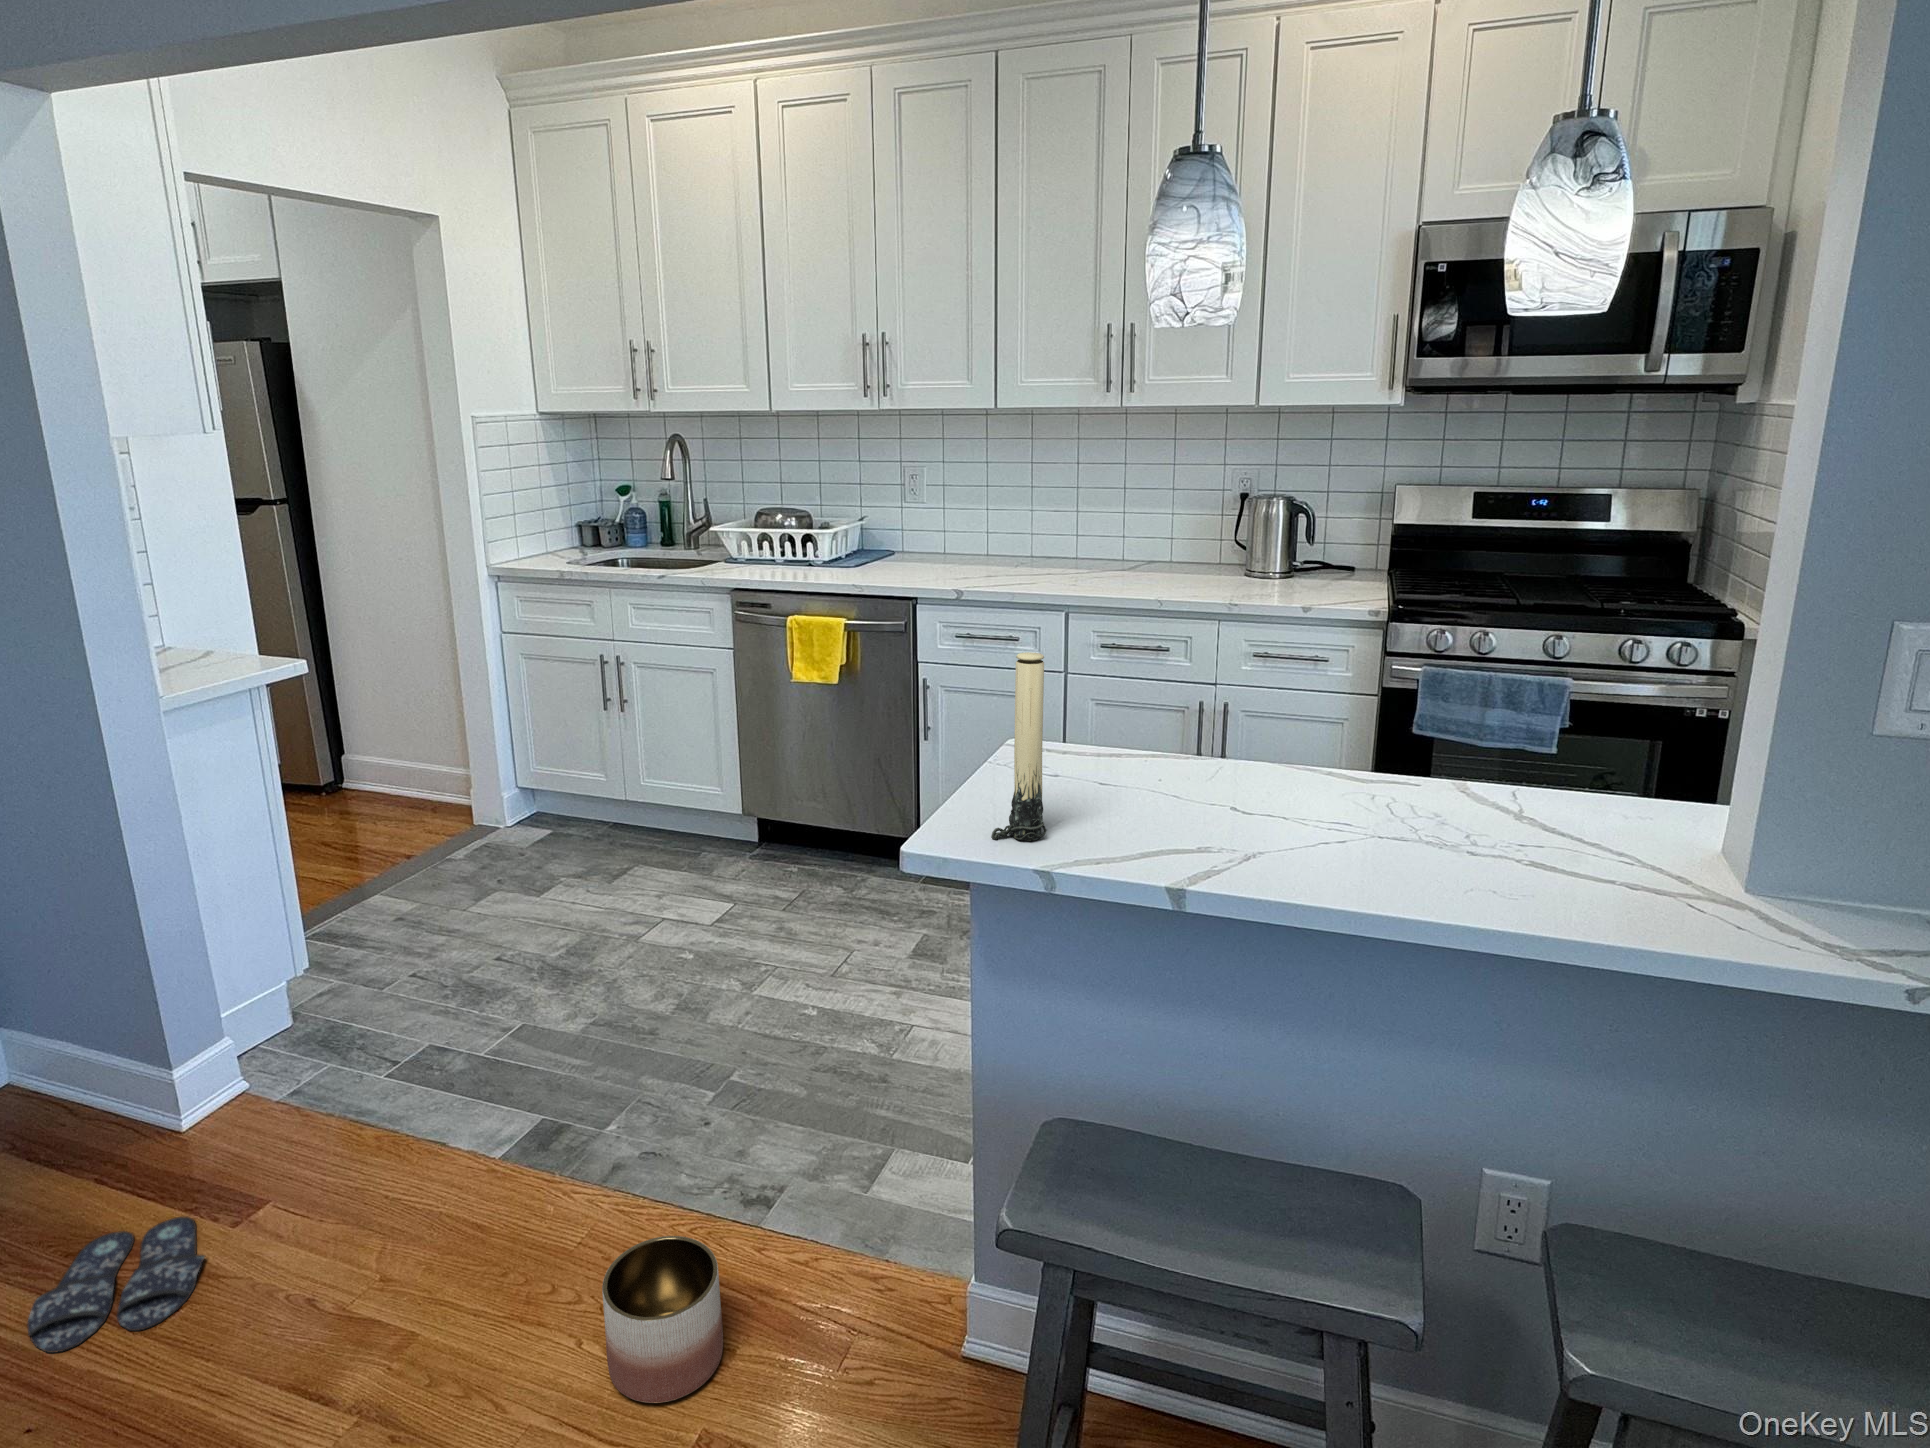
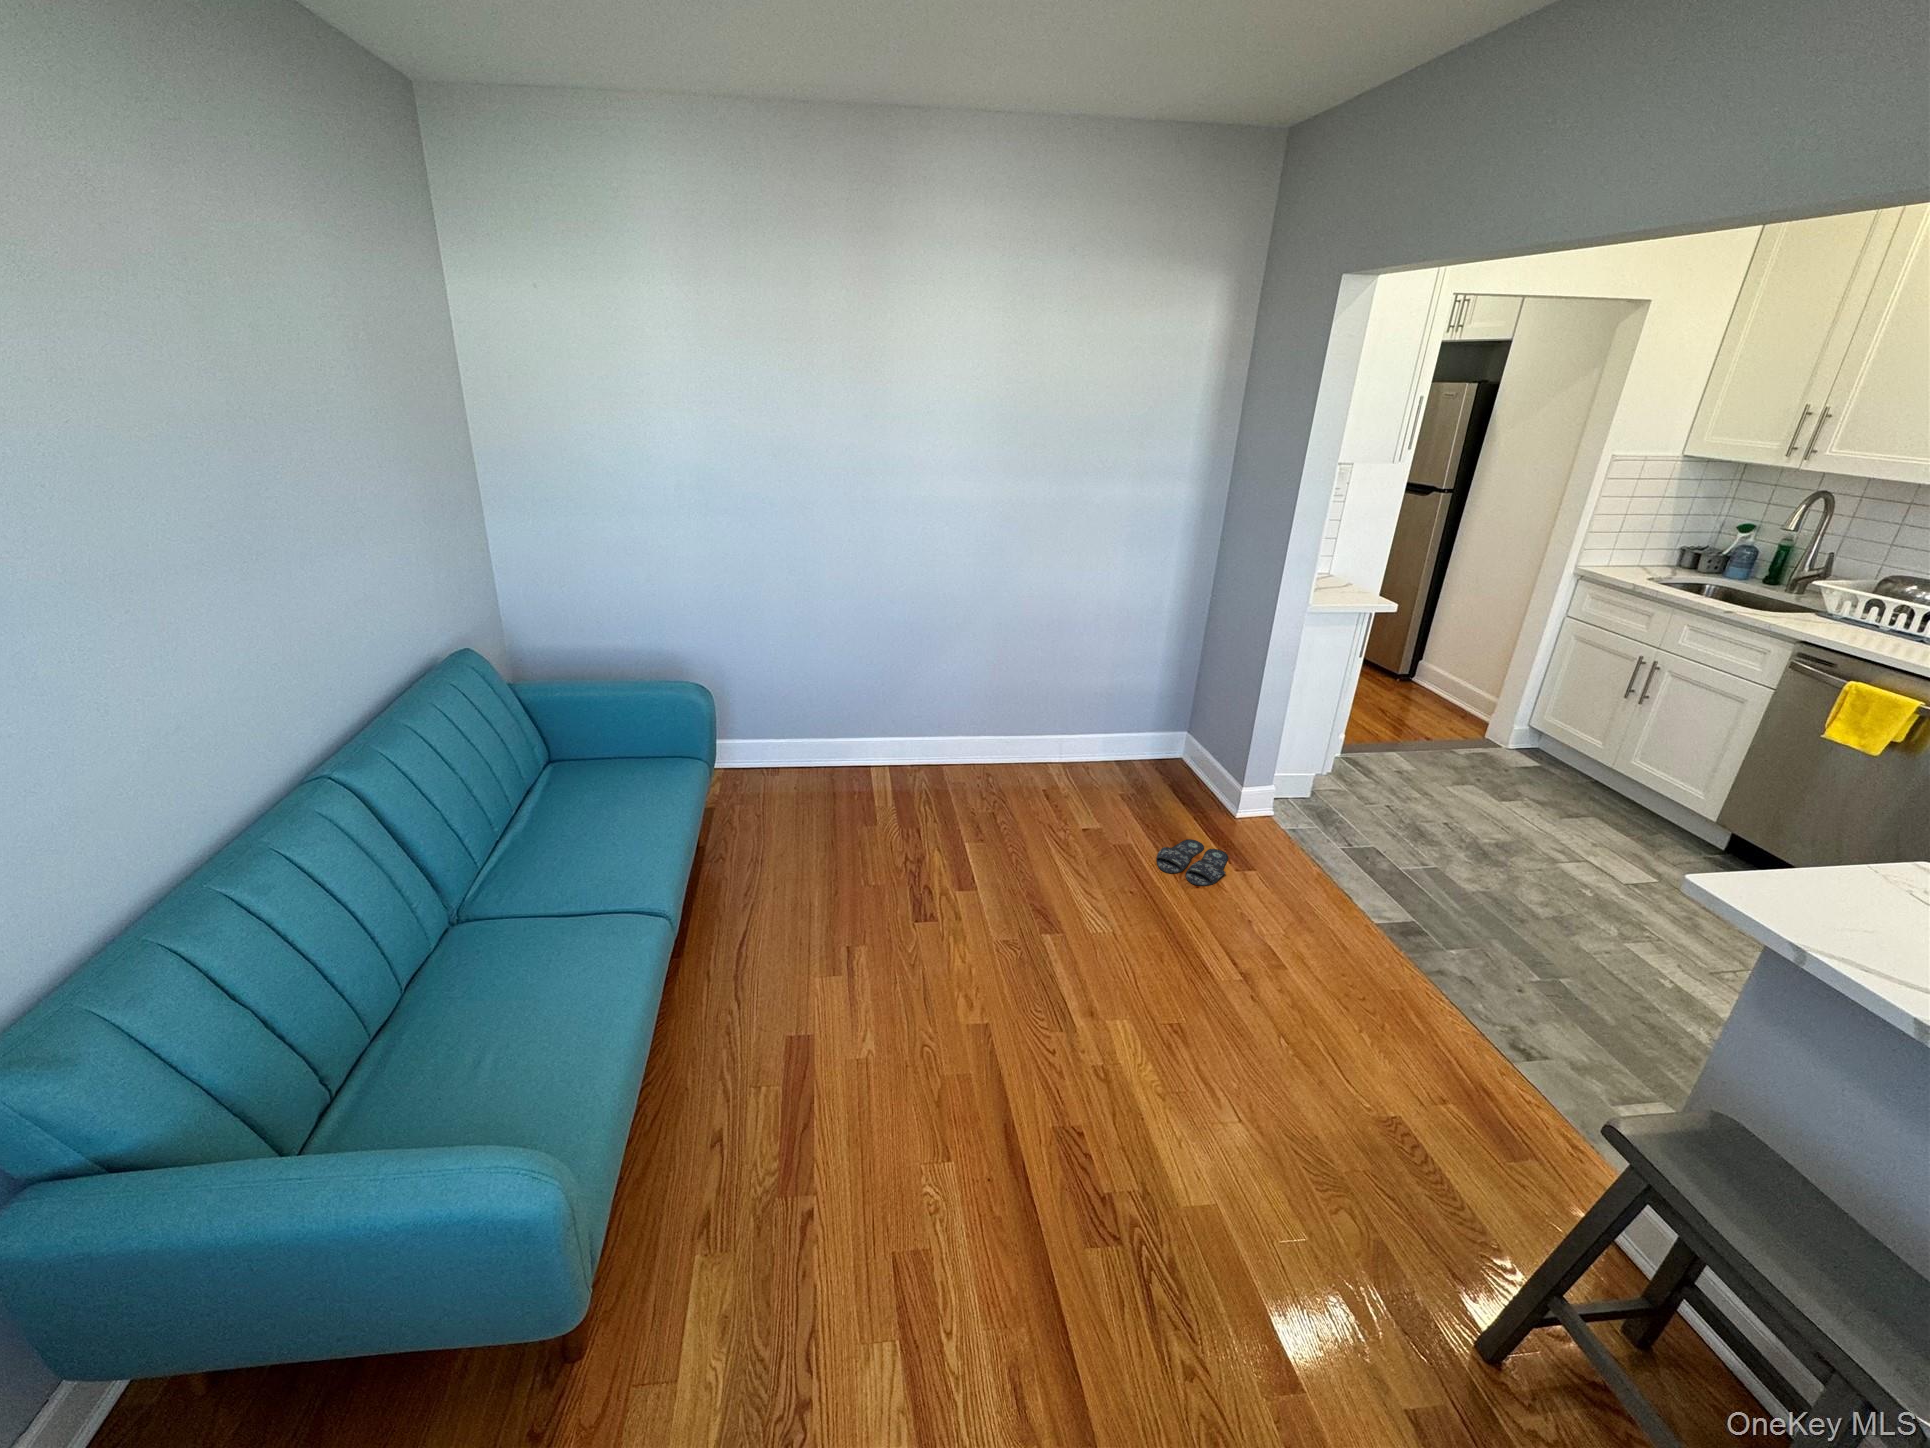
candle: present [991,652,1046,841] -> none [1786,795,1913,935]
planter: present [602,1236,723,1403] -> none [1371,1000,1460,1094]

